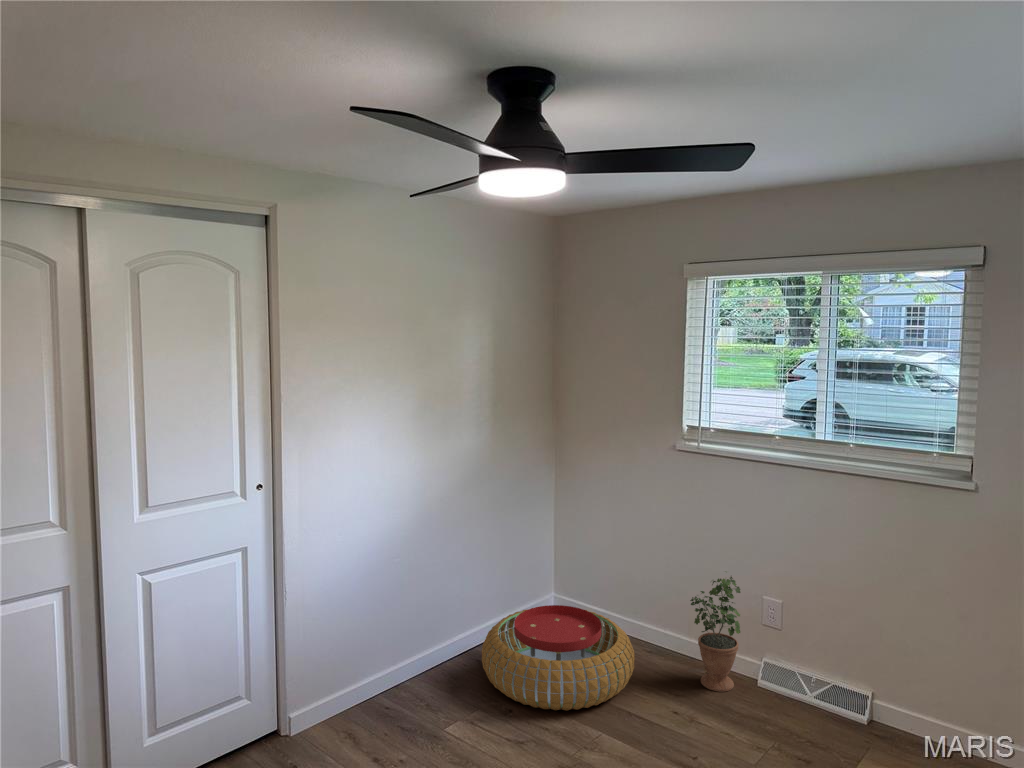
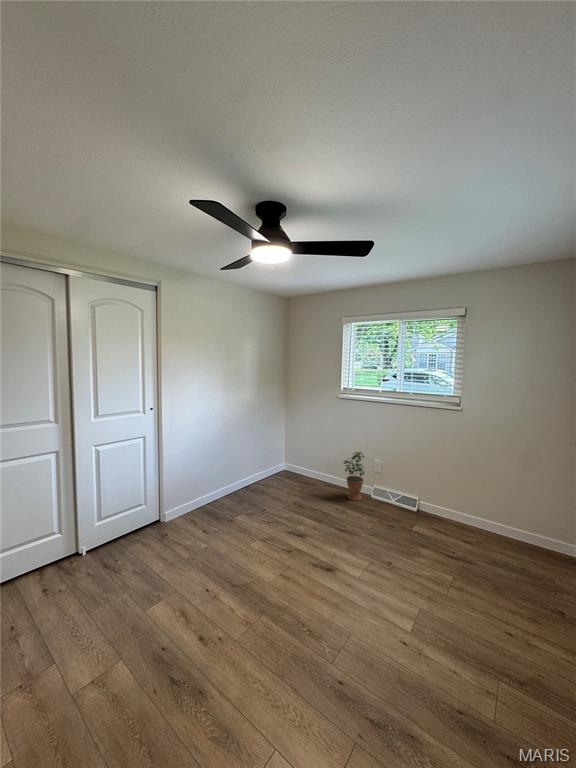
pouf: present [482,605,634,711] -> none [253,466,320,509]

